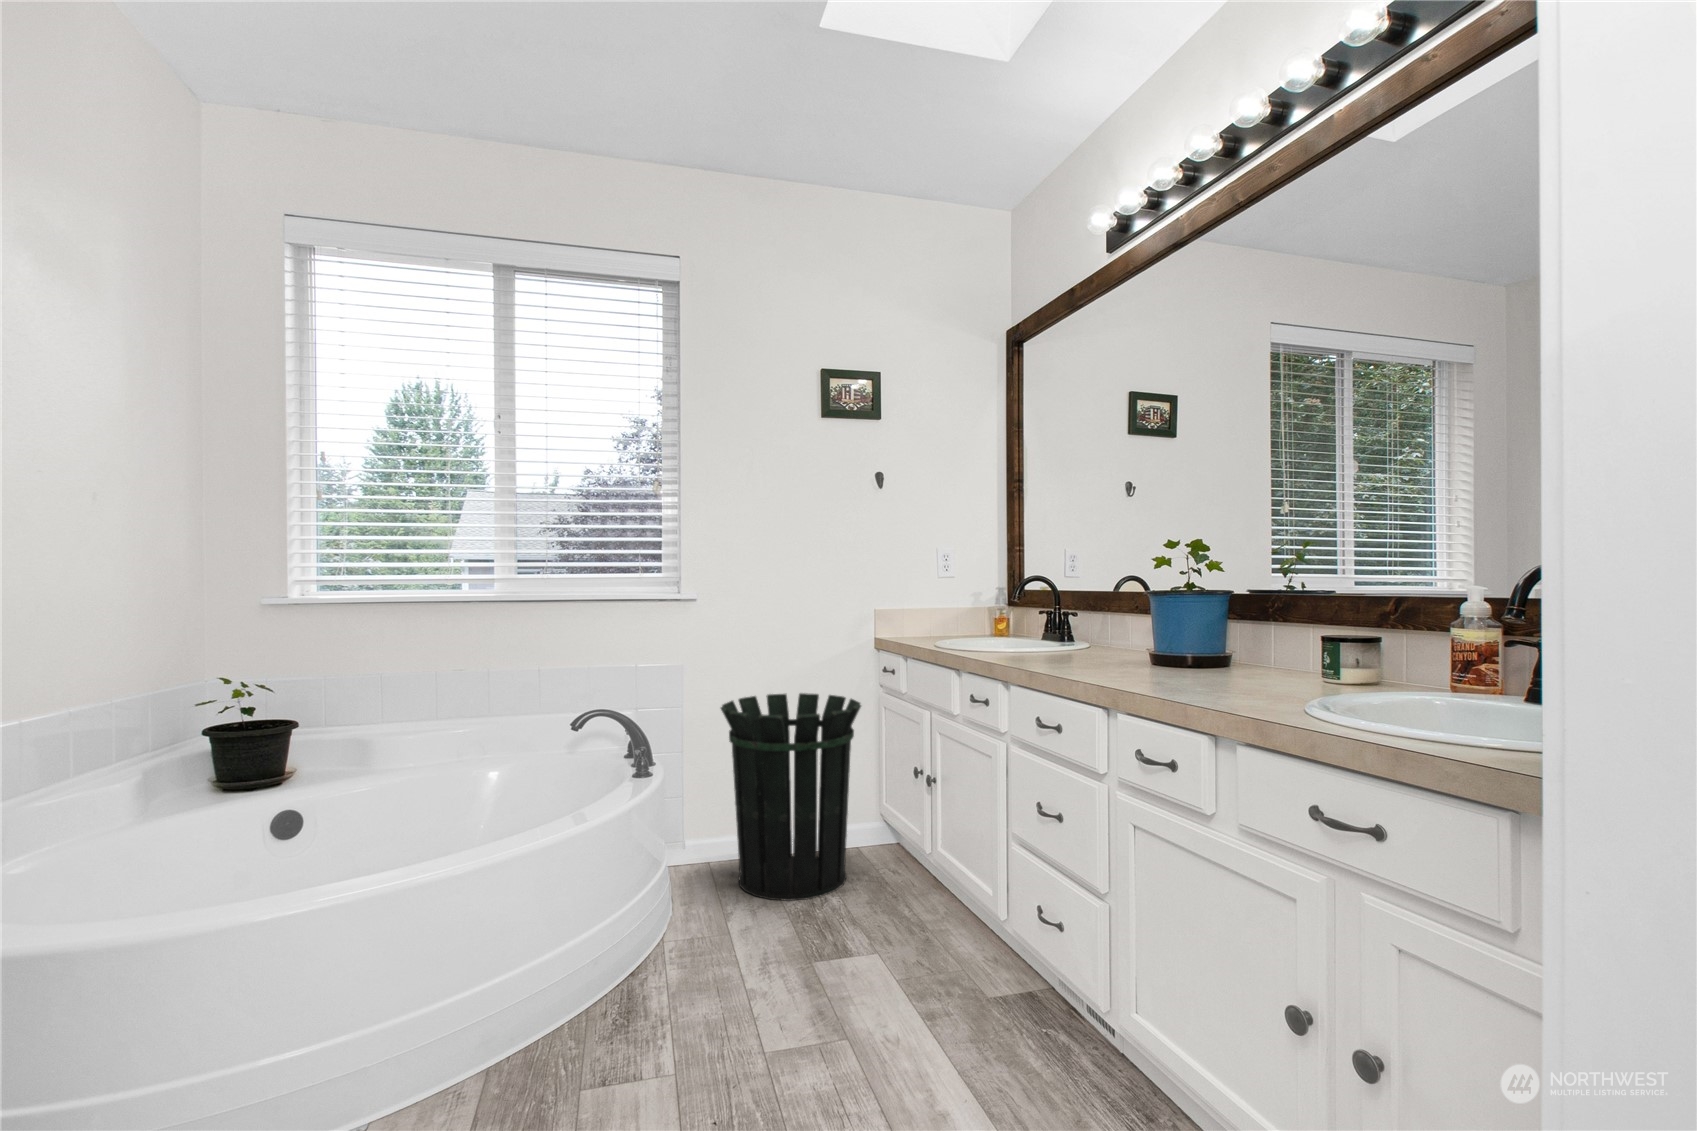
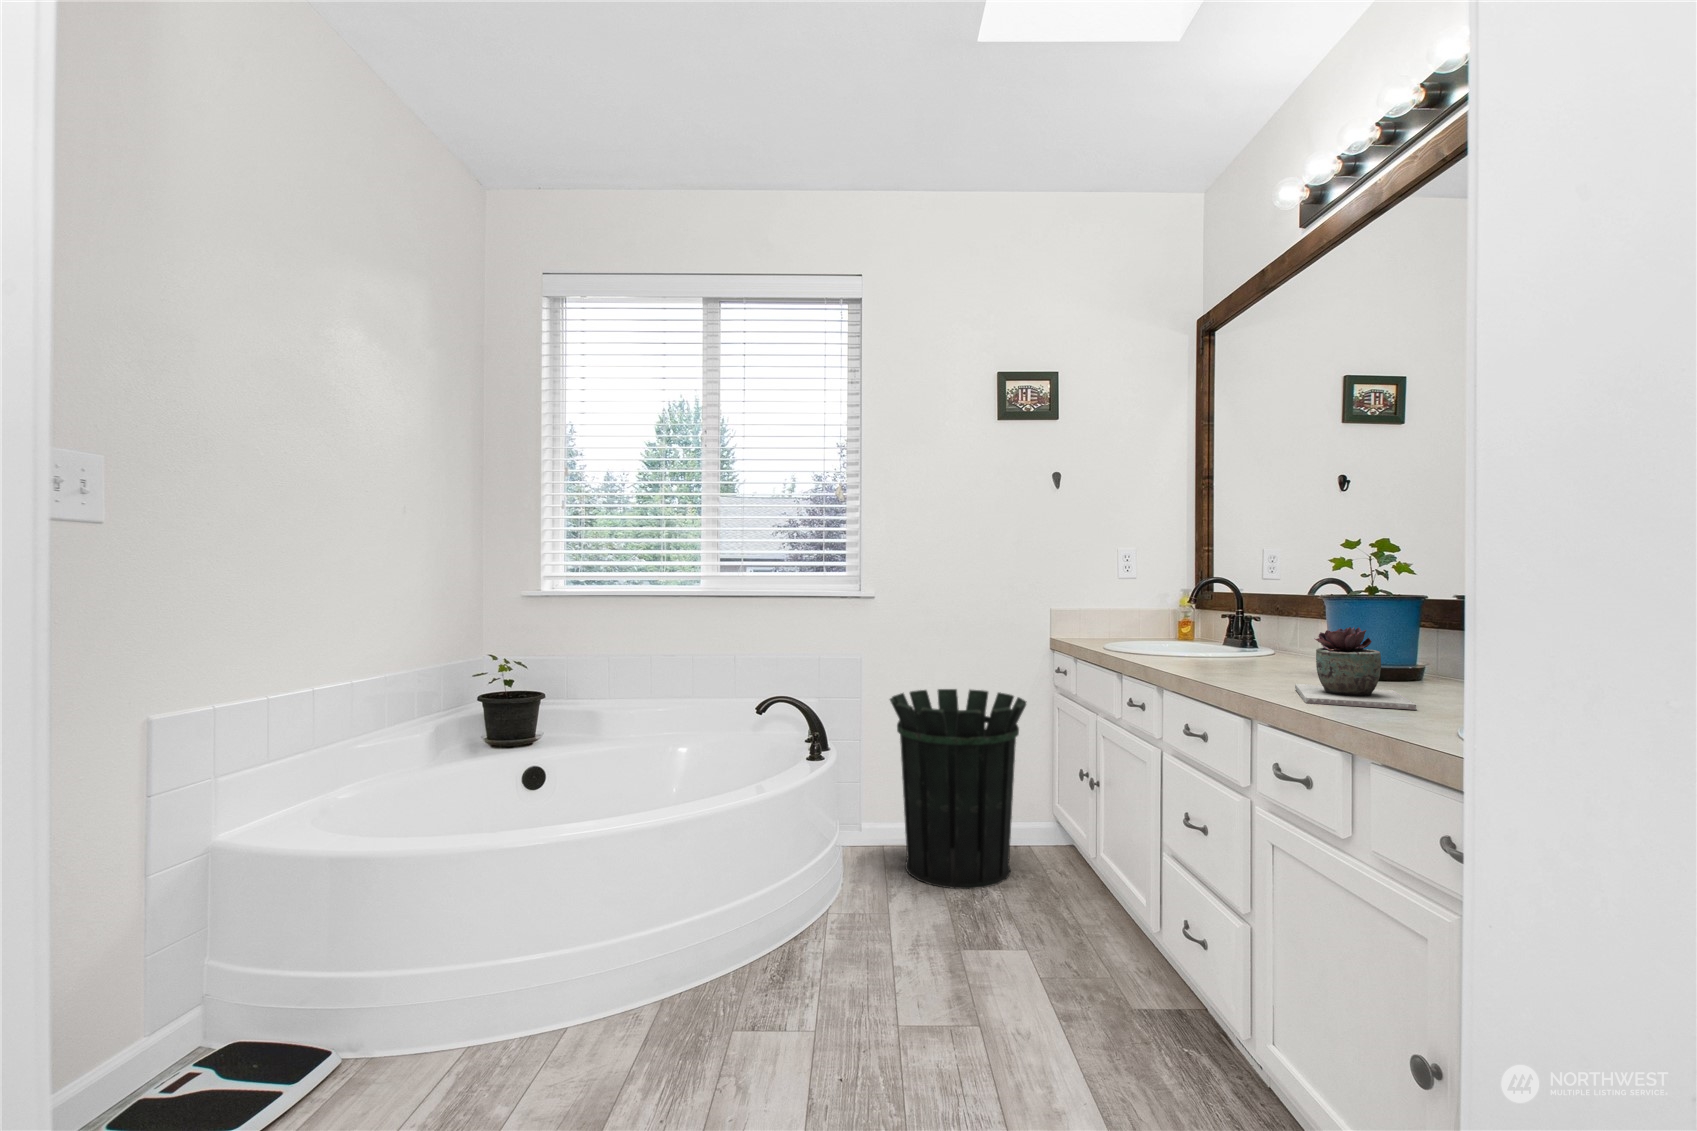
succulent plant: none [1134,617,1244,690] -> present [1295,627,1416,710]

